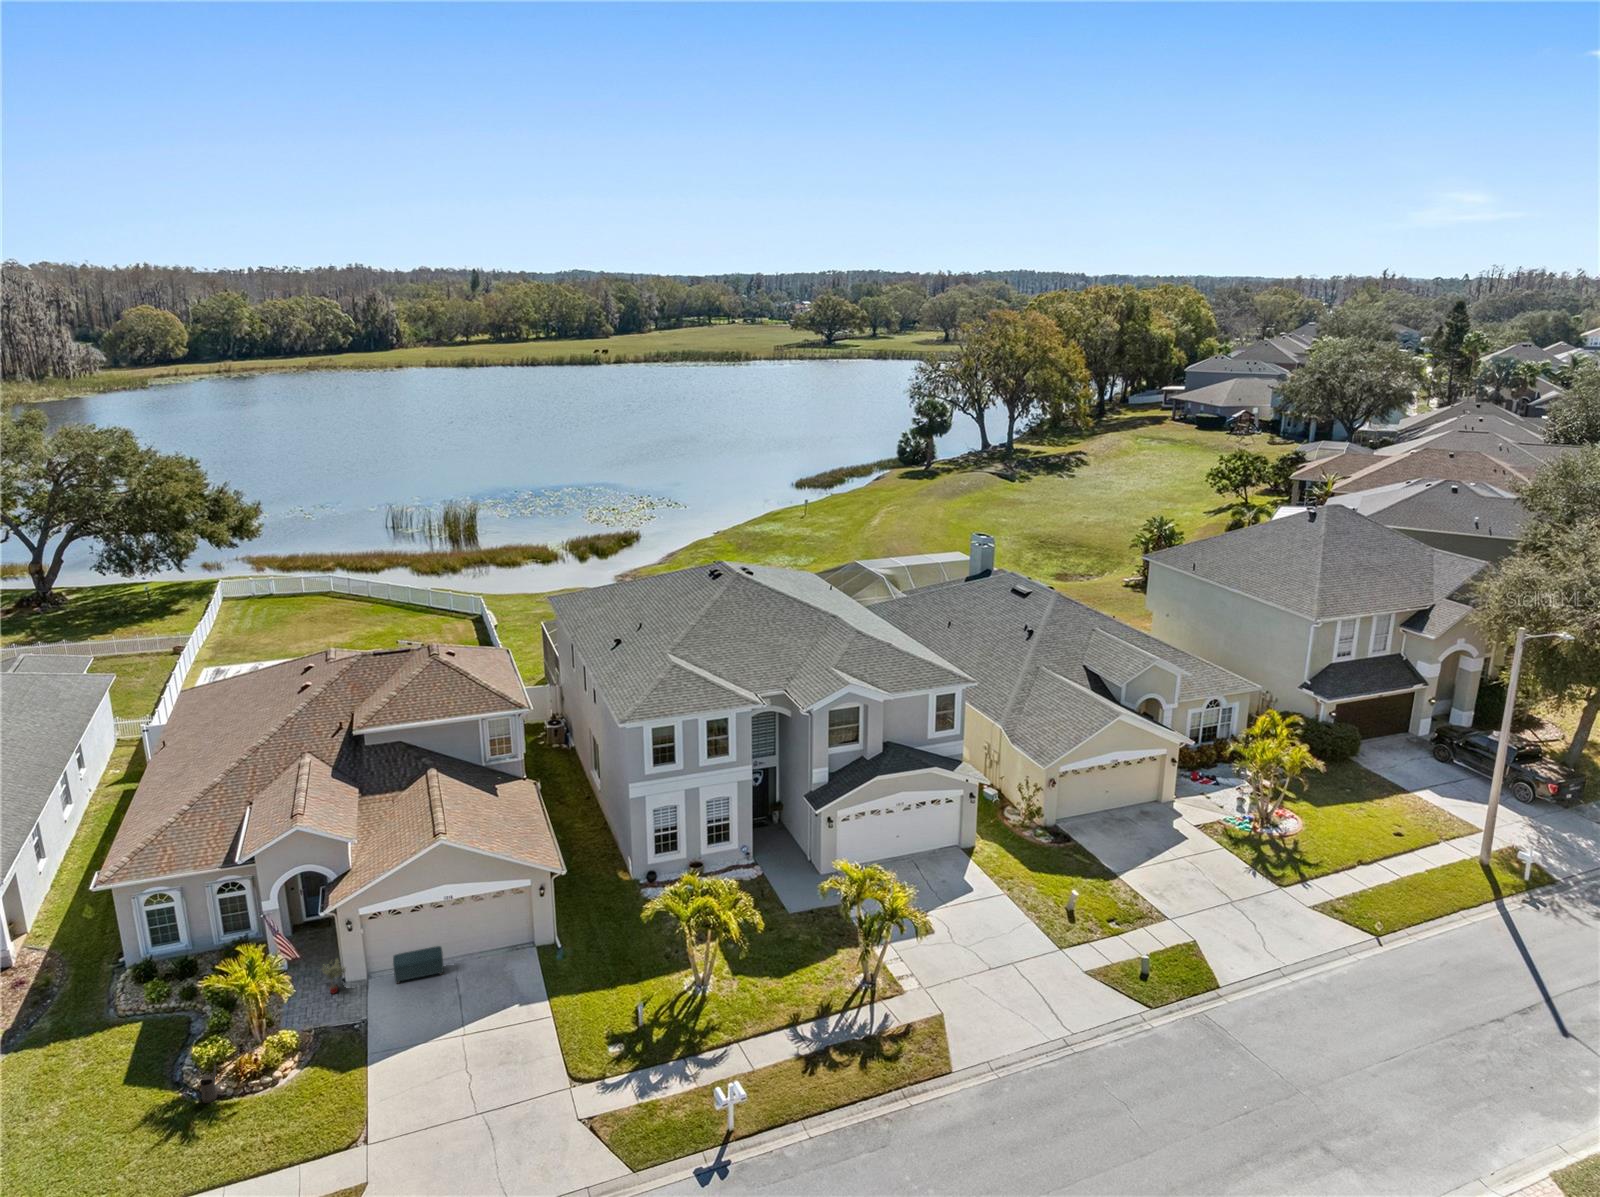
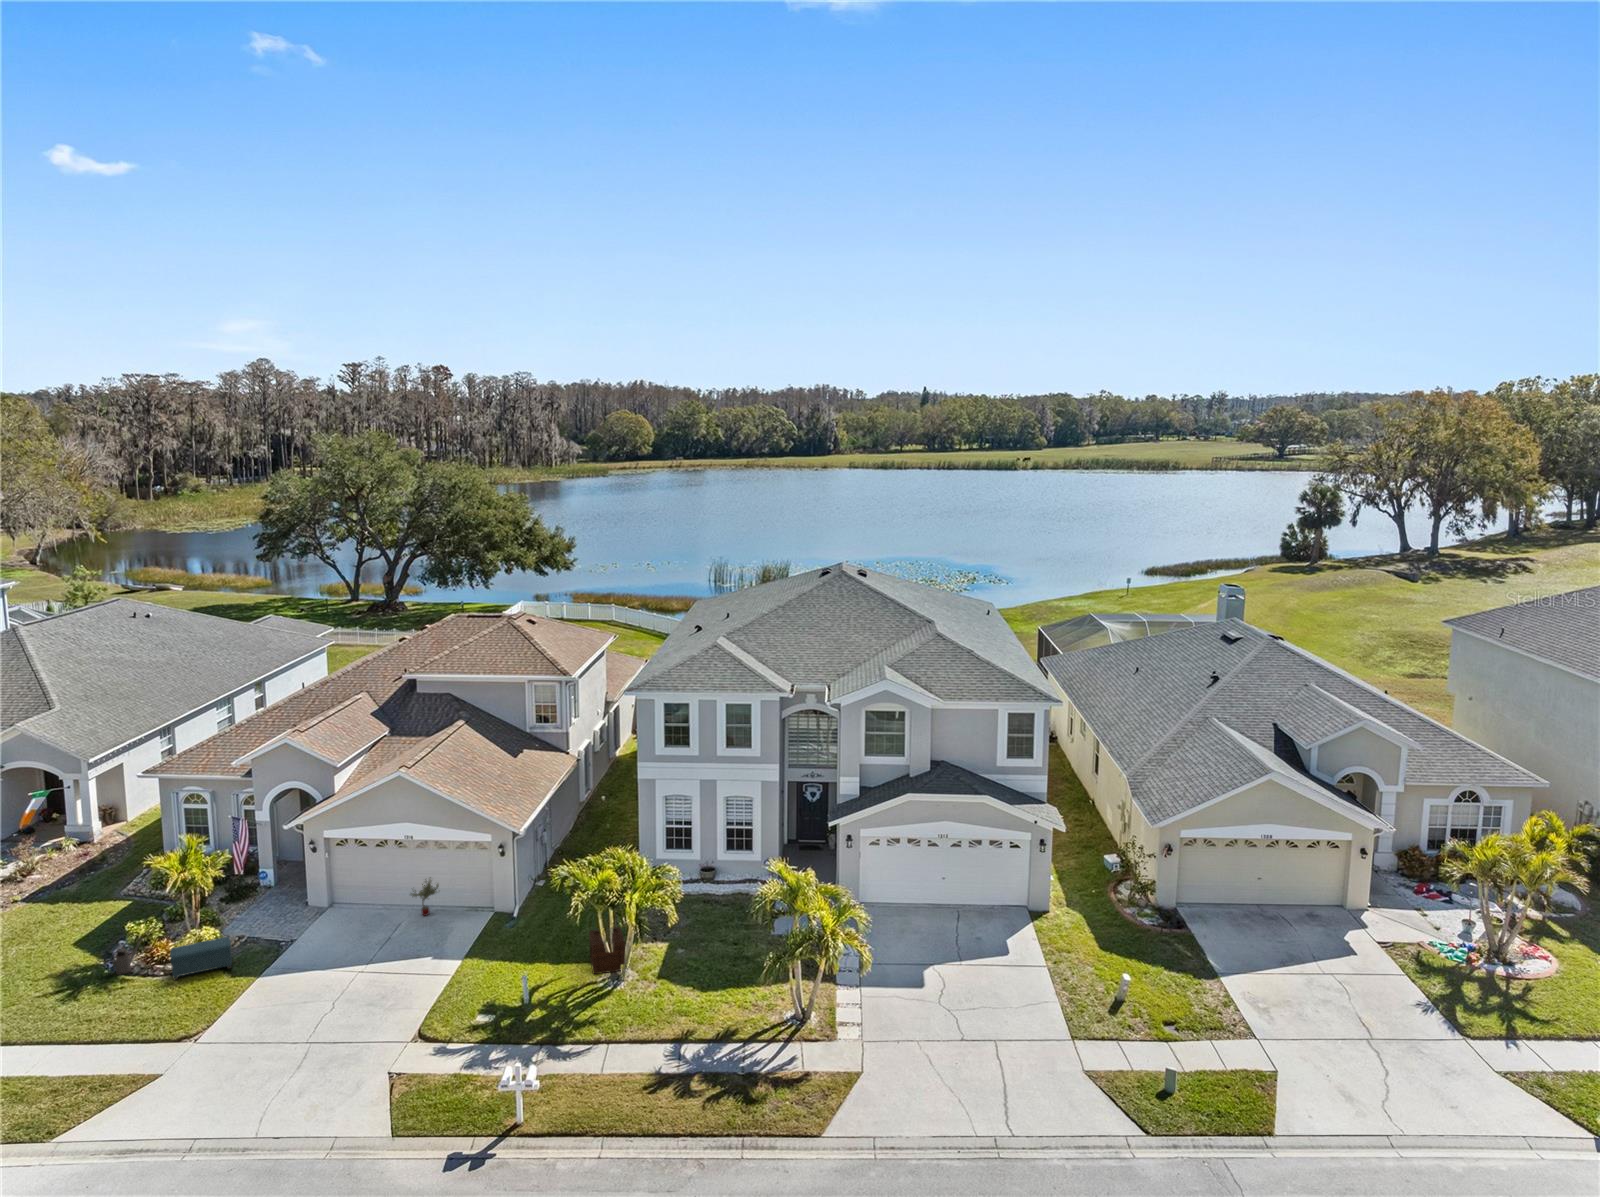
wooden crate: none [660,938,699,985] -> present [589,927,625,974]
bench: present [393,946,443,984] -> present [170,937,232,980]
potted tree: present [323,960,346,994] -> present [411,877,439,916]

